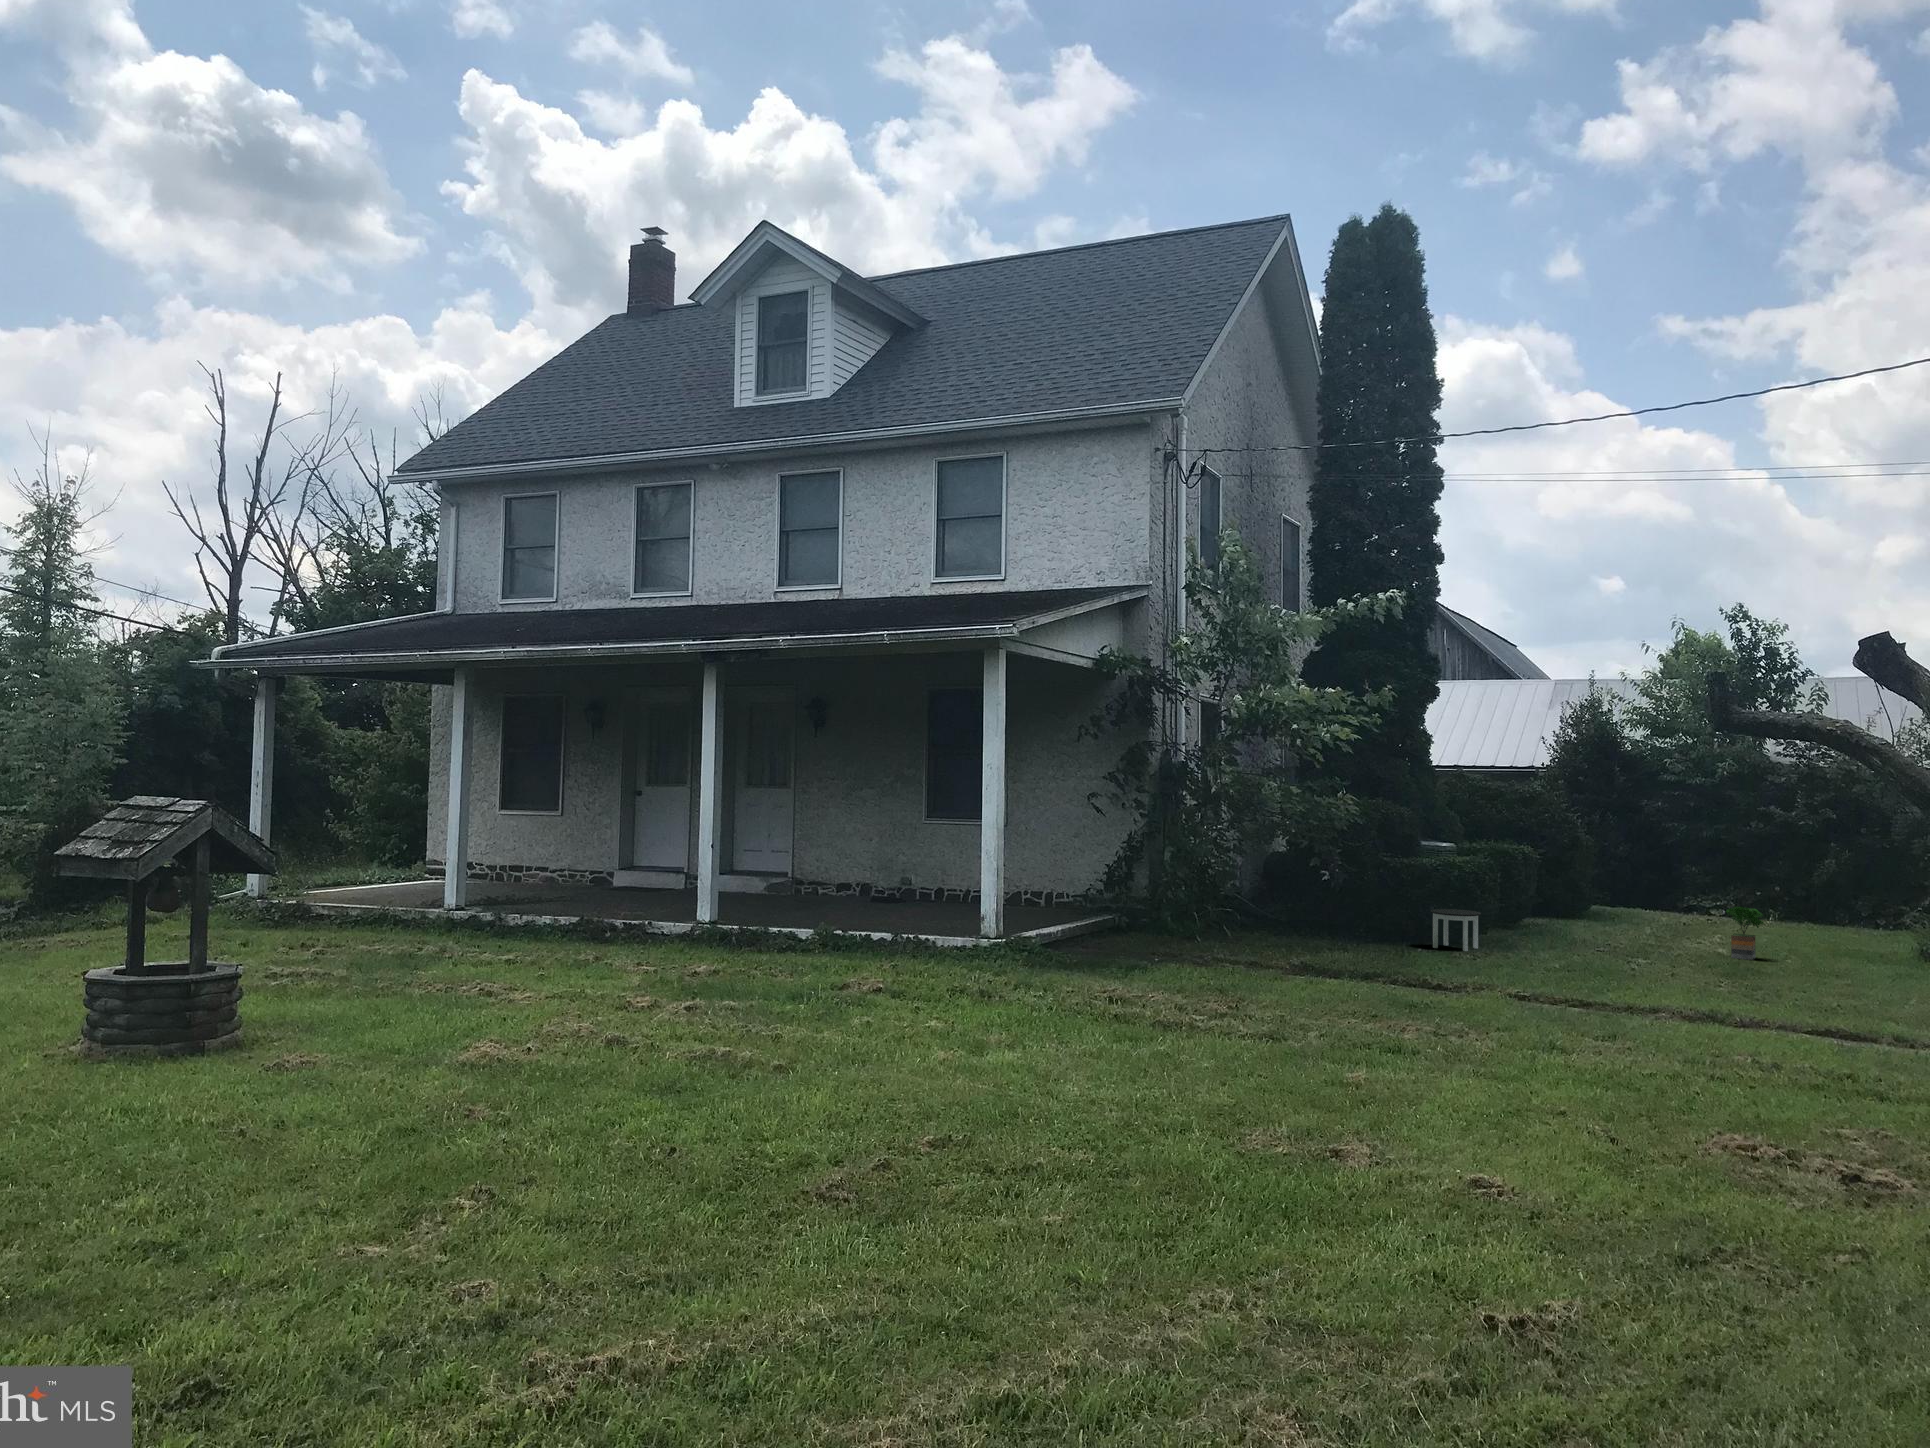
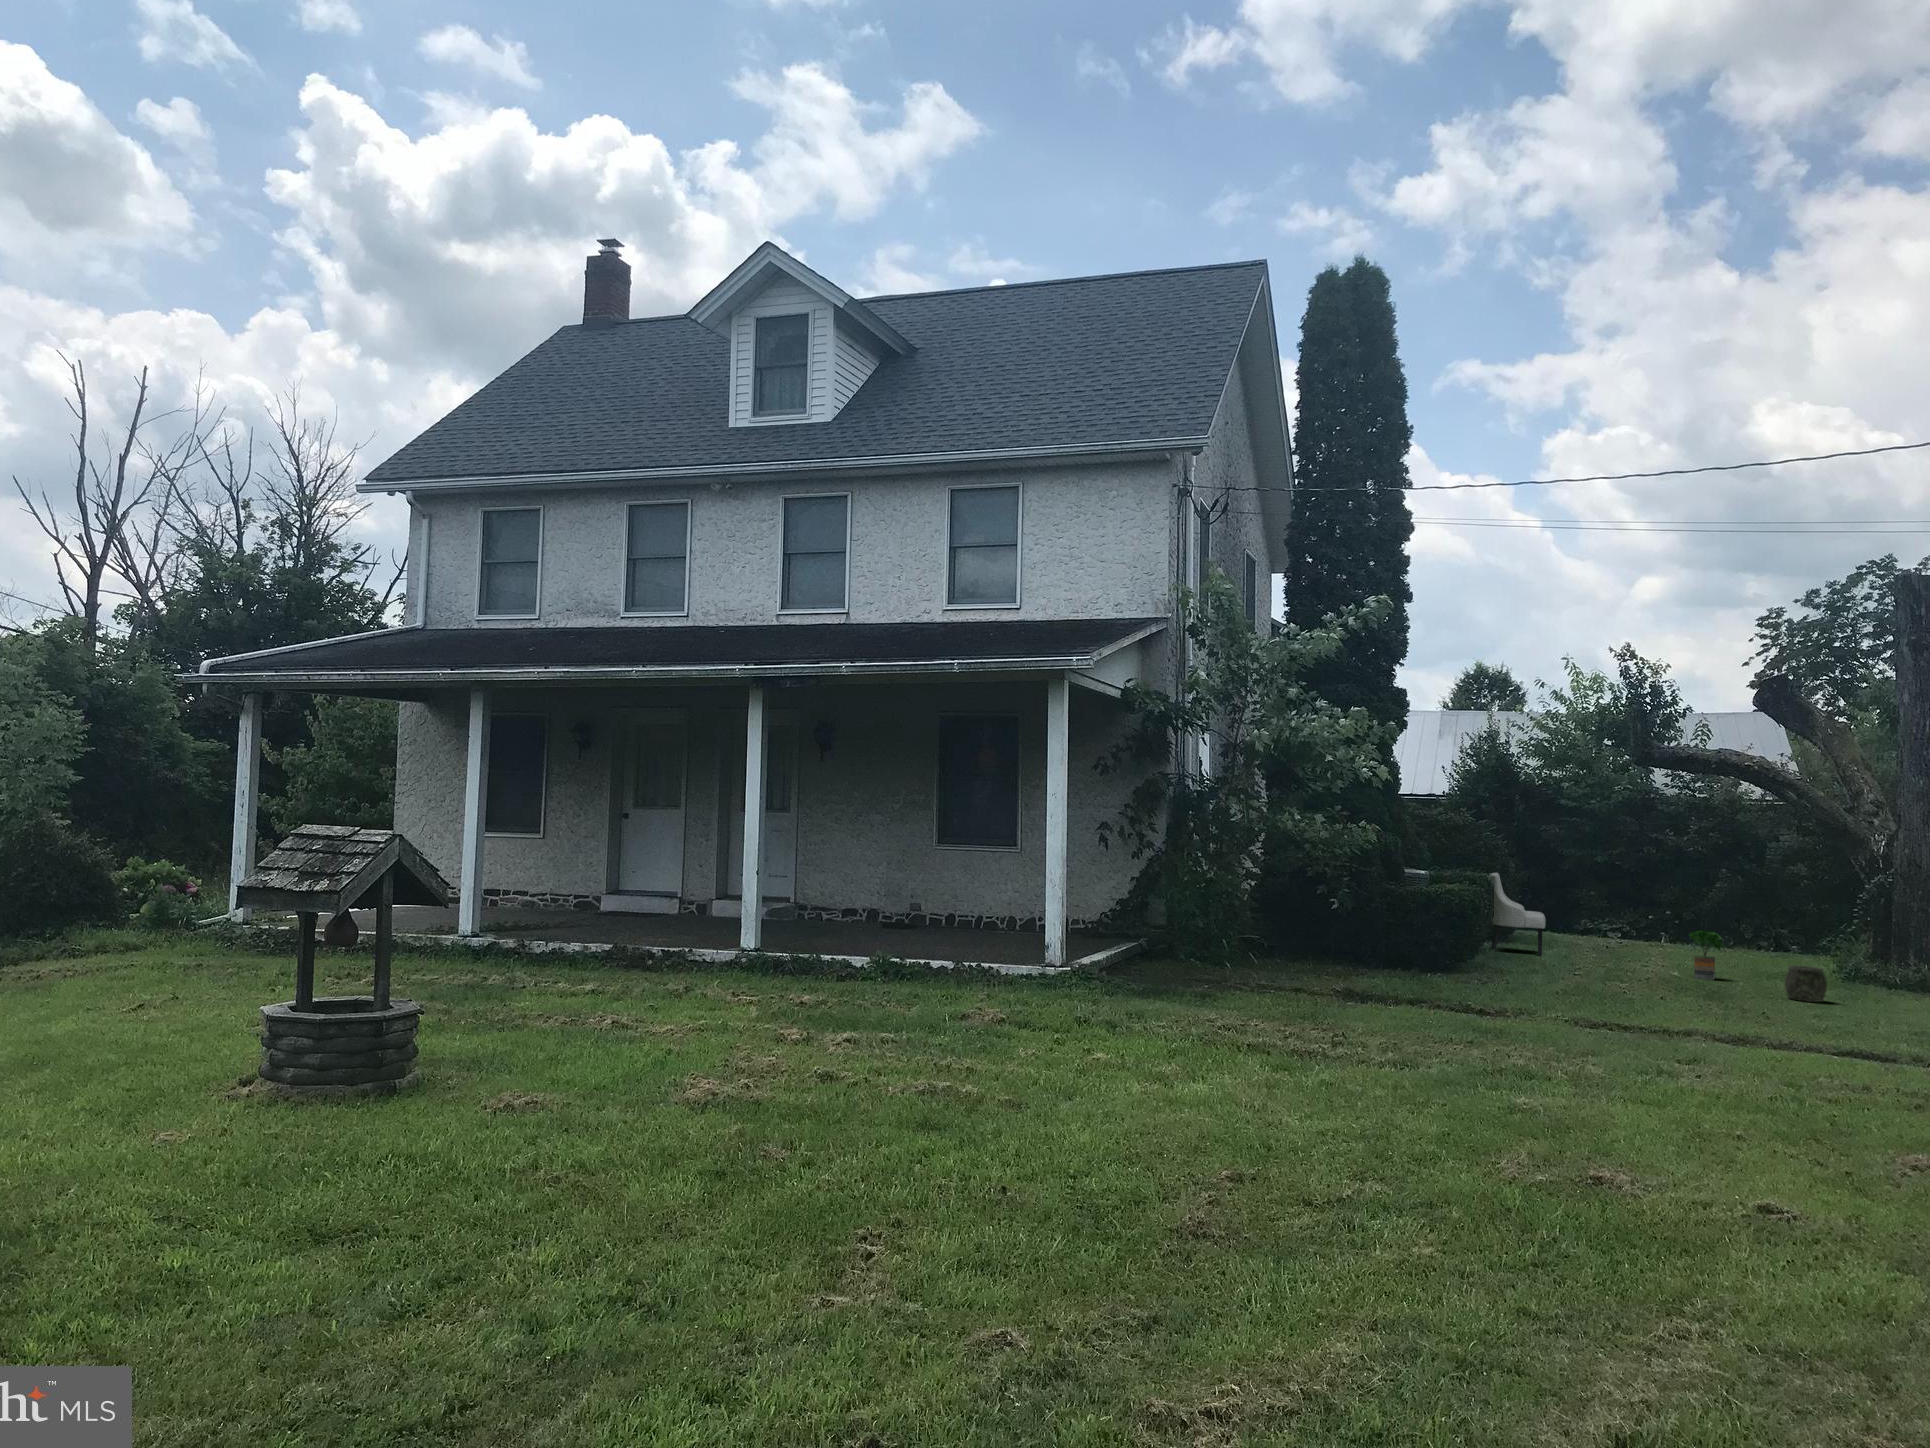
chair: none [1523,845,1585,933] -> present [1489,873,1546,956]
round table: present [1430,909,1481,951] -> none [1431,934,1479,974]
woven basket: none [1815,945,1863,985] -> present [1785,965,1827,1002]

